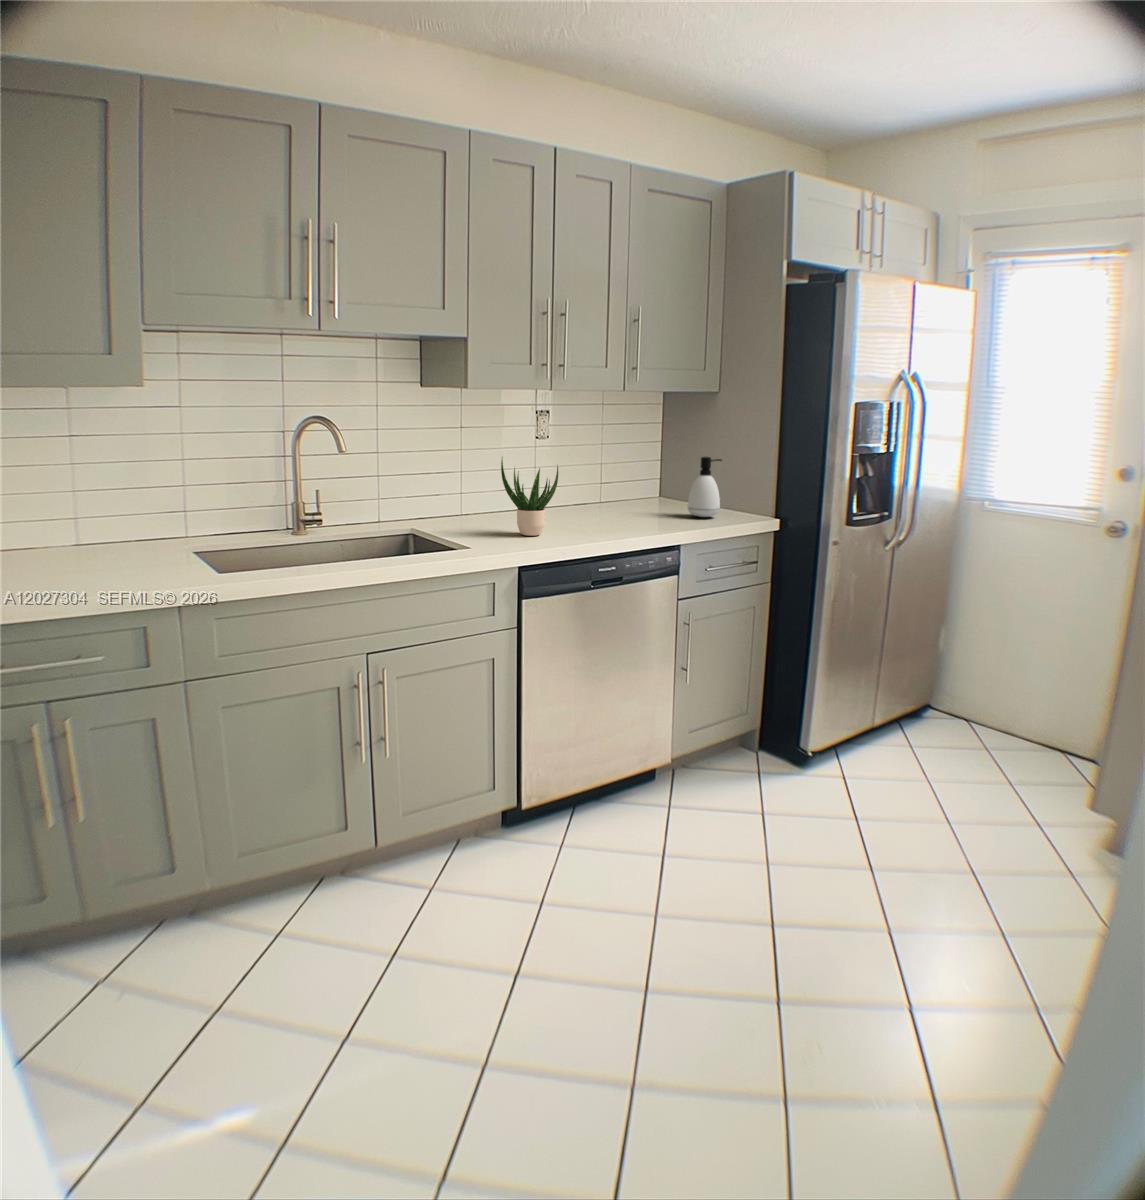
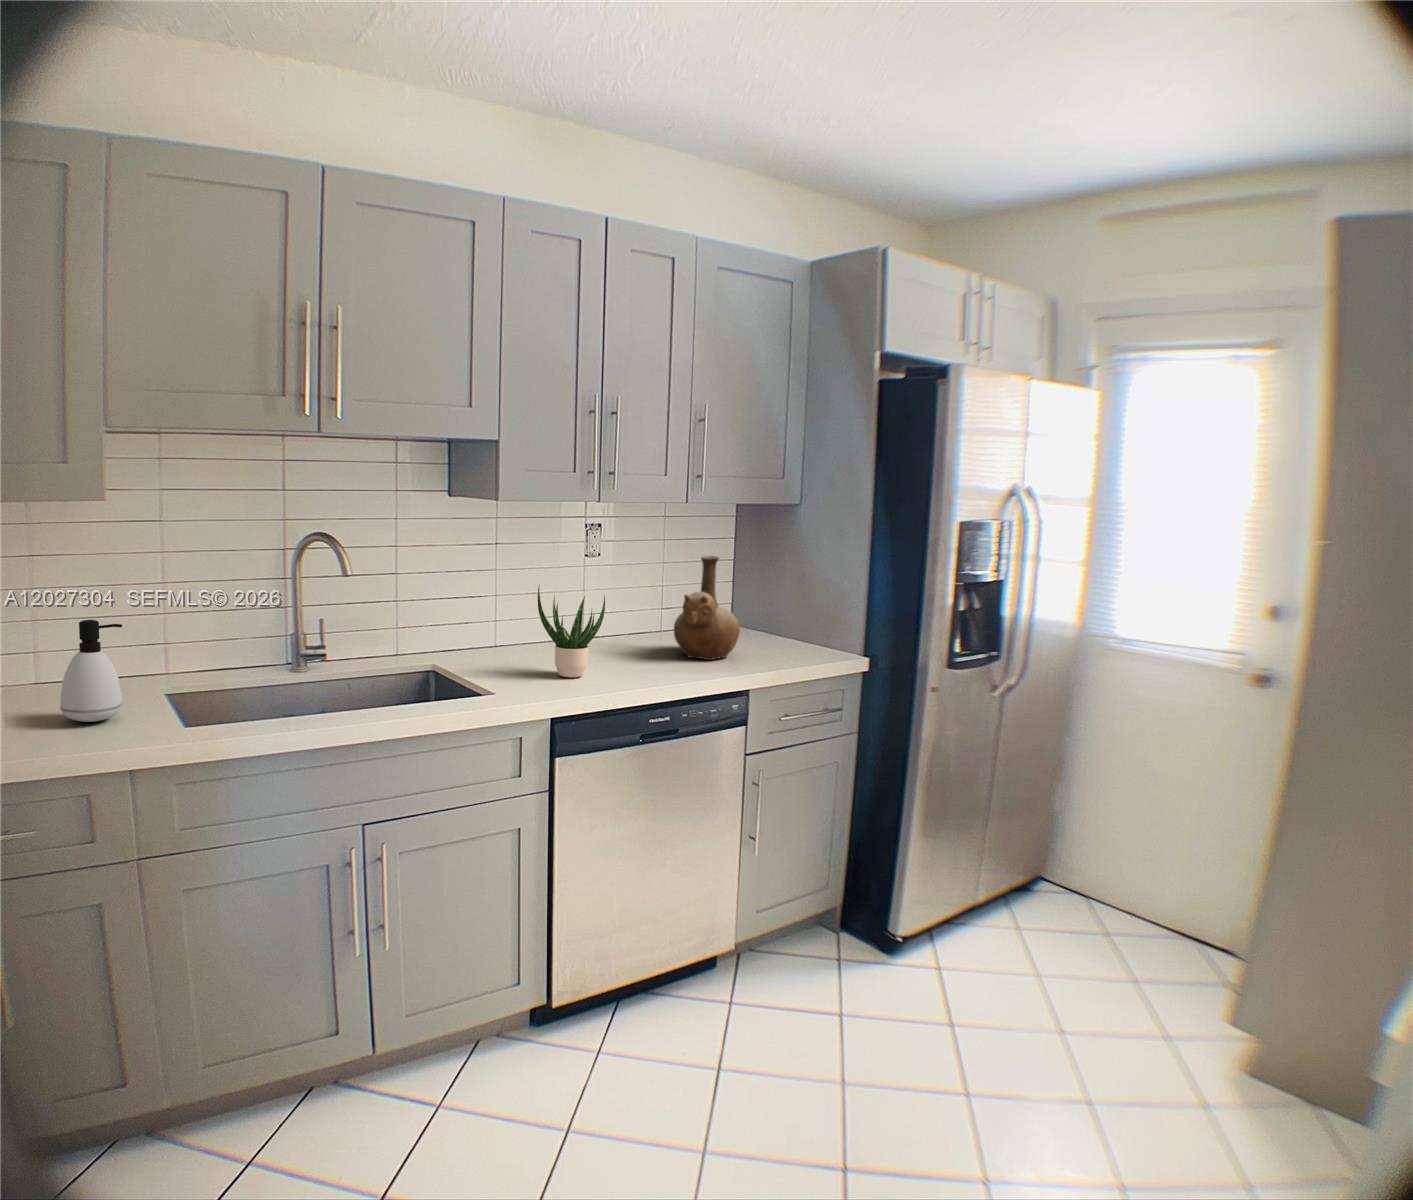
vase: none [613,435,670,523] -> present [674,556,740,660]
soap dispenser: present [688,457,722,517] -> present [60,620,122,722]

